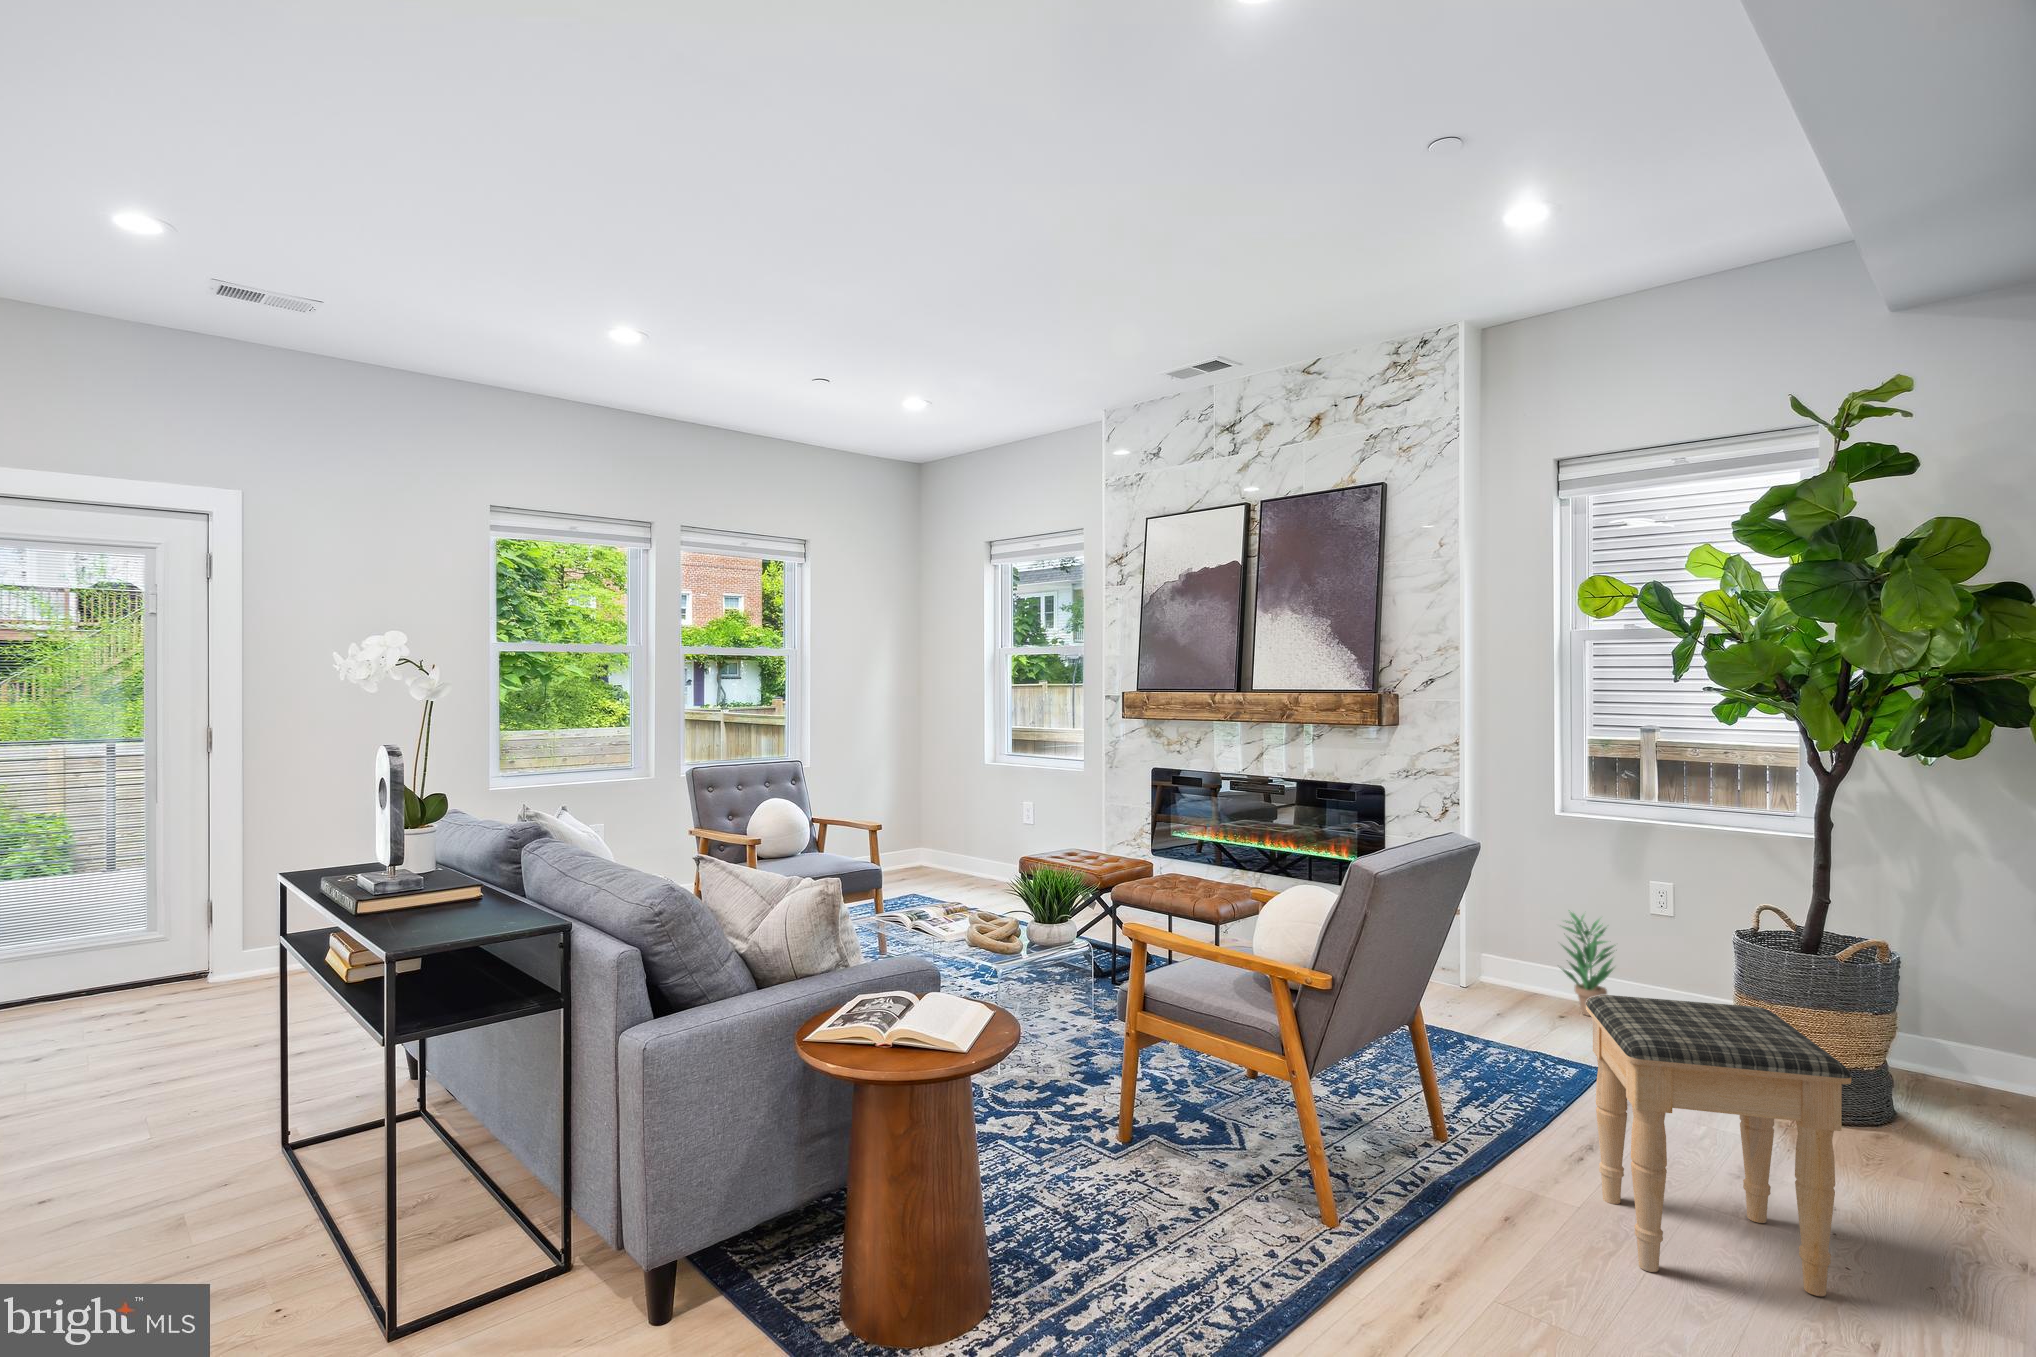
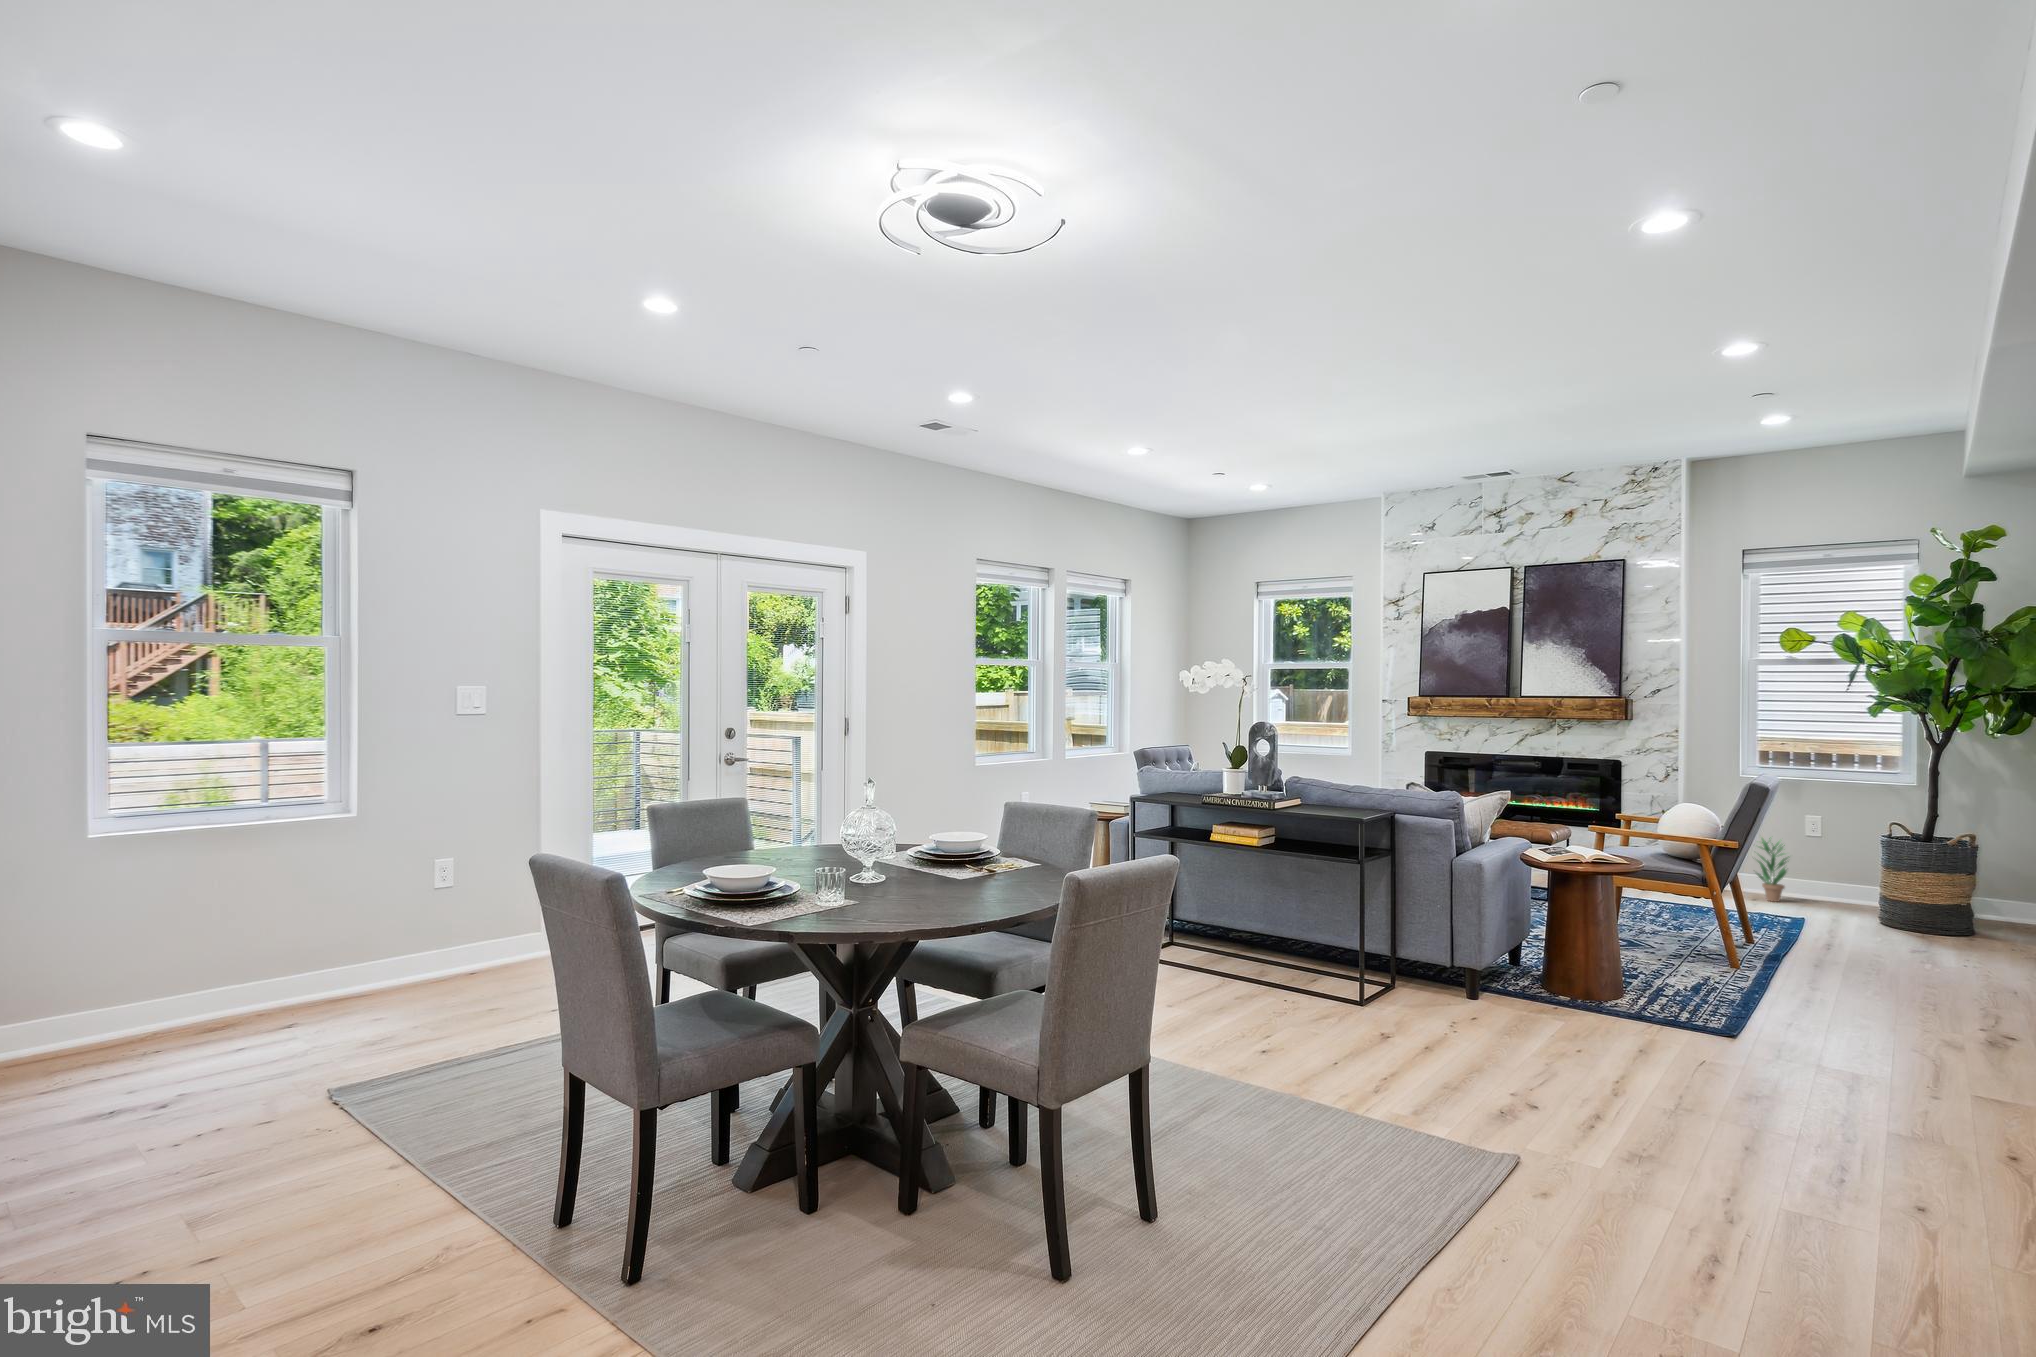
footstool: present [1586,995,1851,1296] -> none [1839,849,1989,975]

